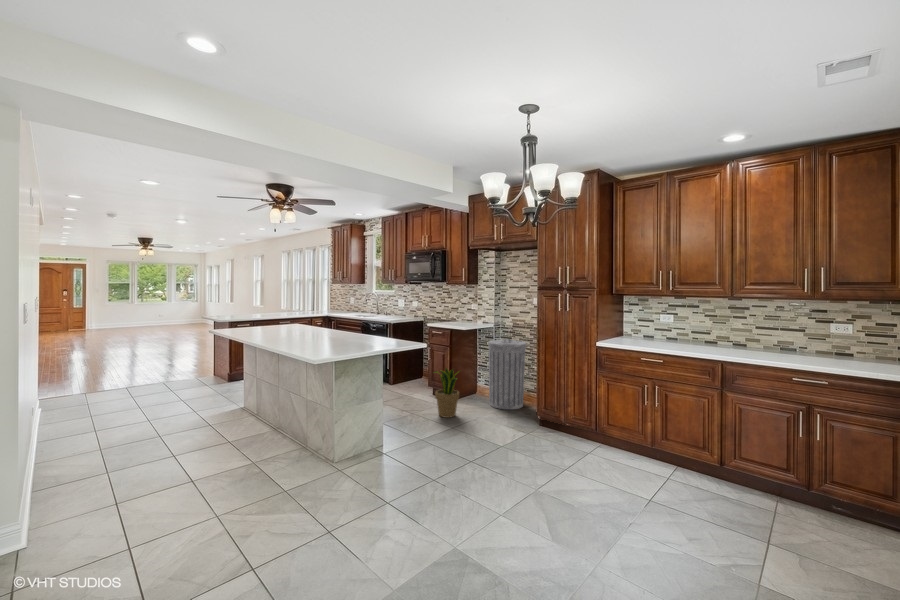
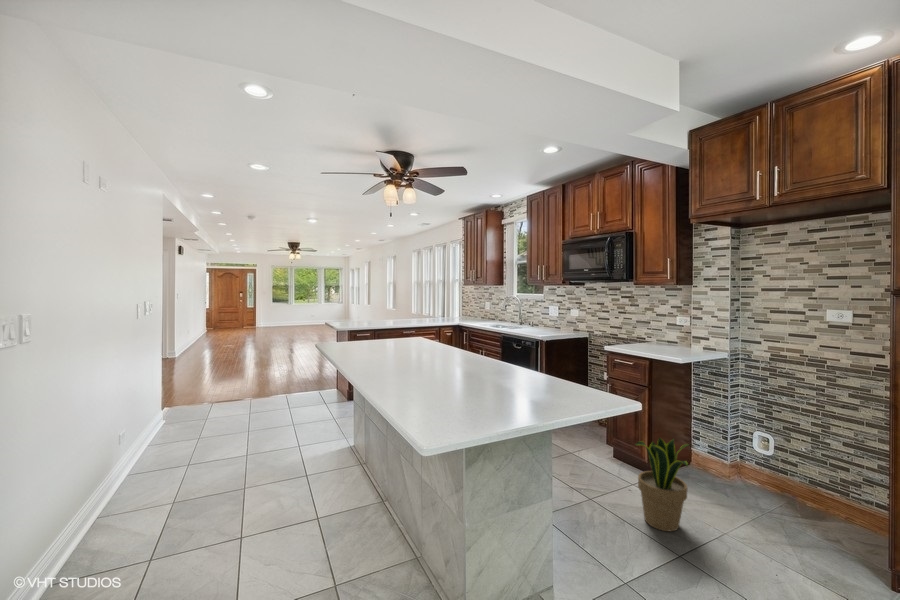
trash can: present [488,339,526,409] -> none [728,383,820,524]

